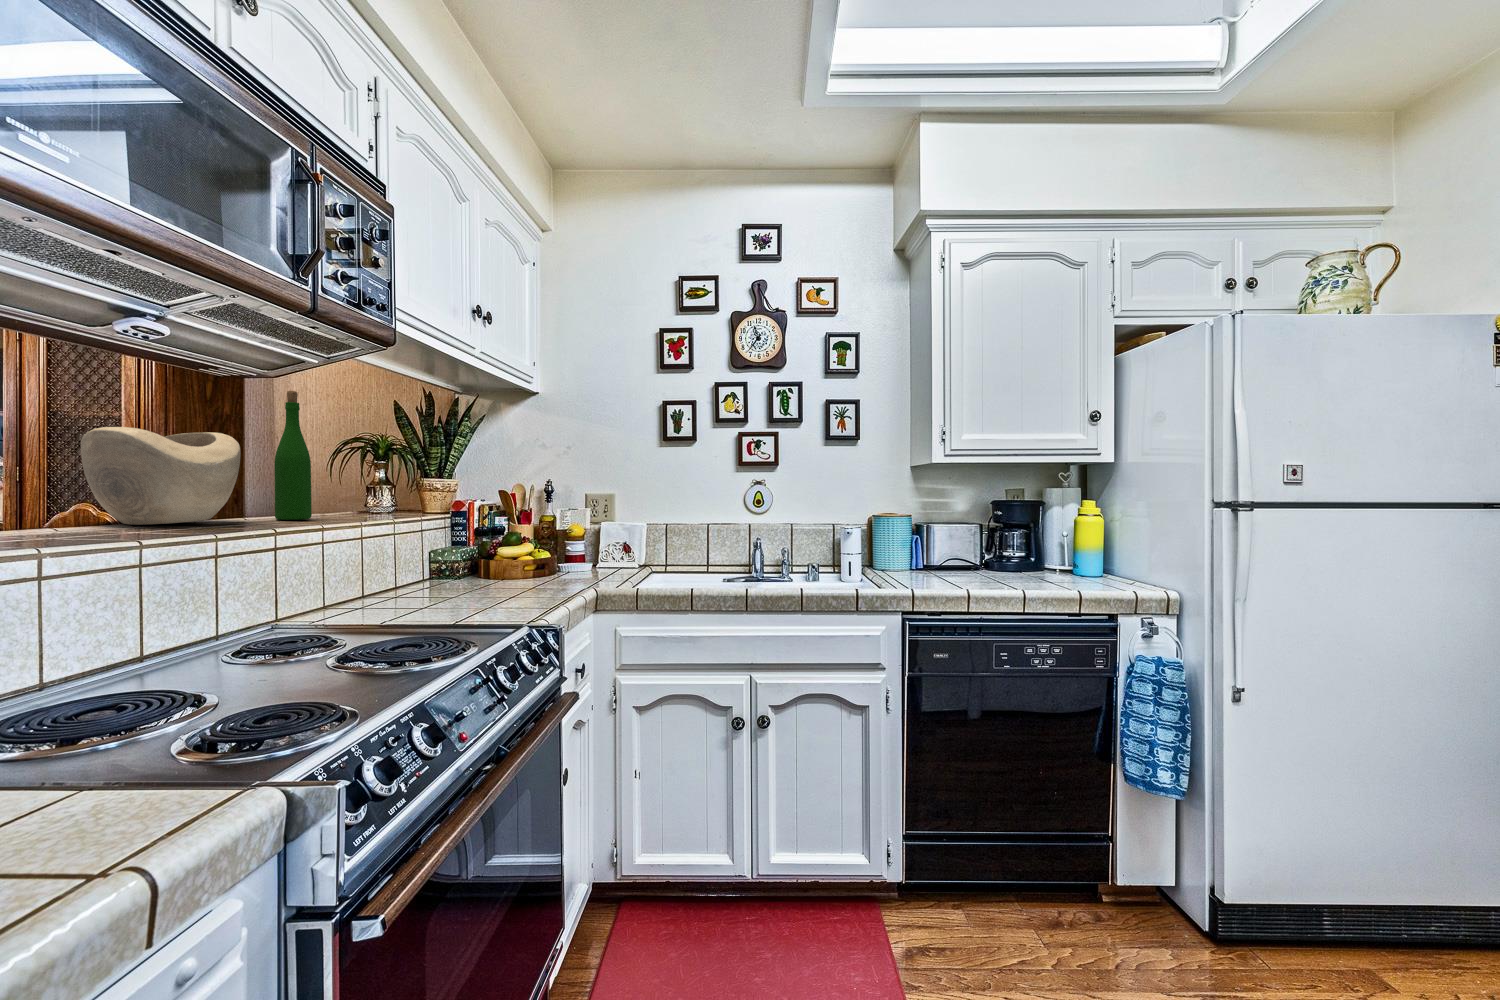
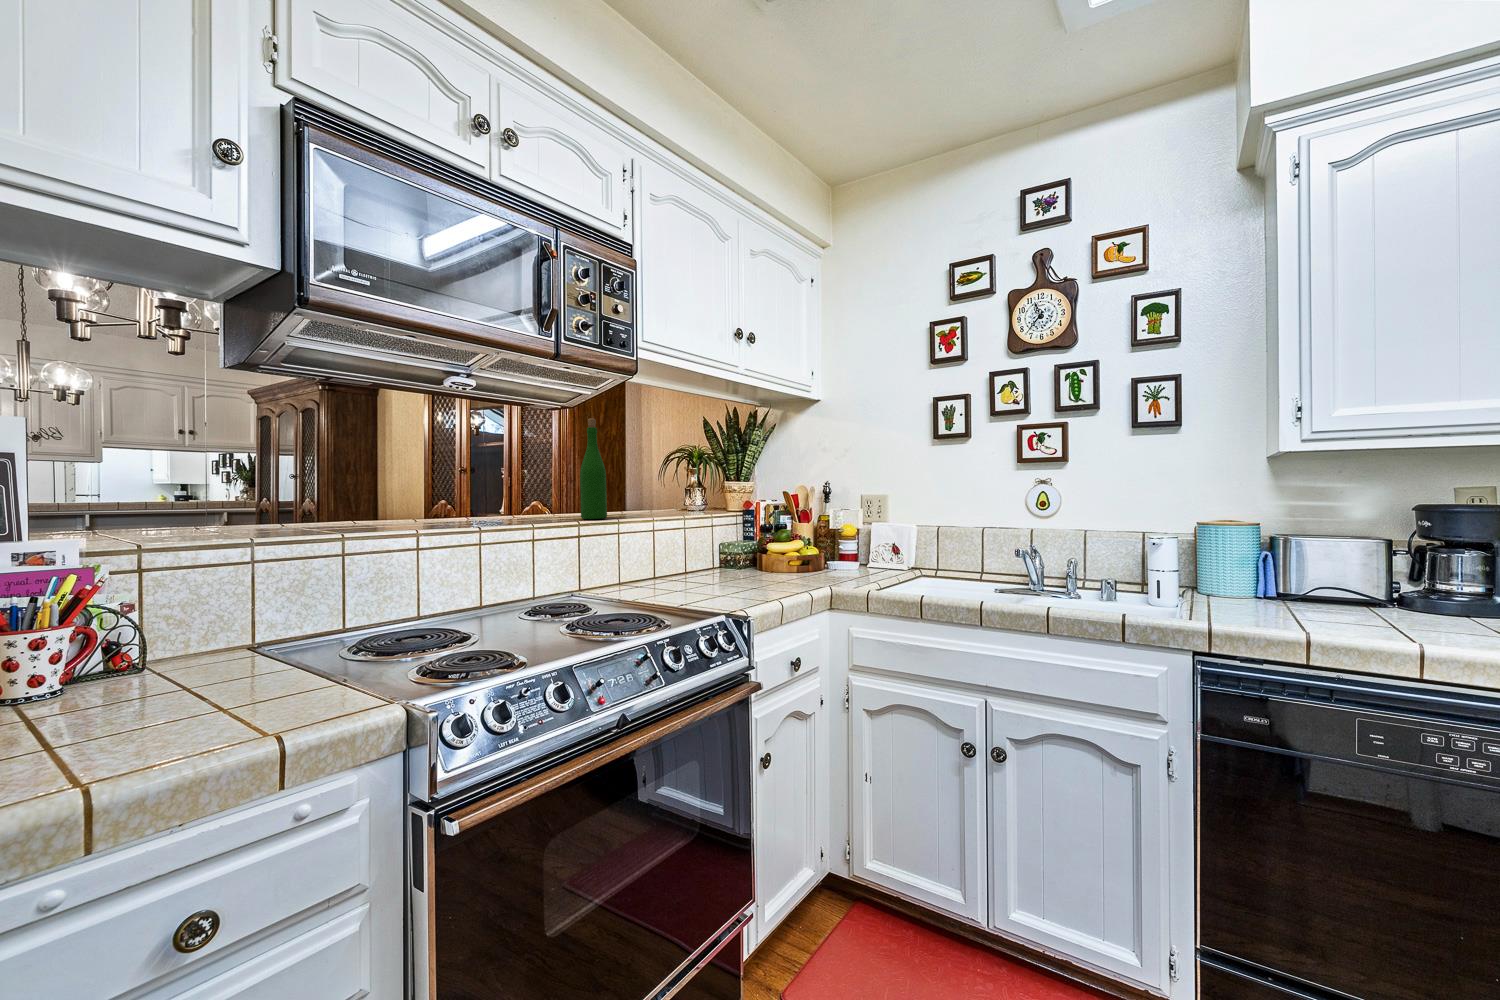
decorative bowl: present [81,427,241,525] -> none [453,455,549,523]

